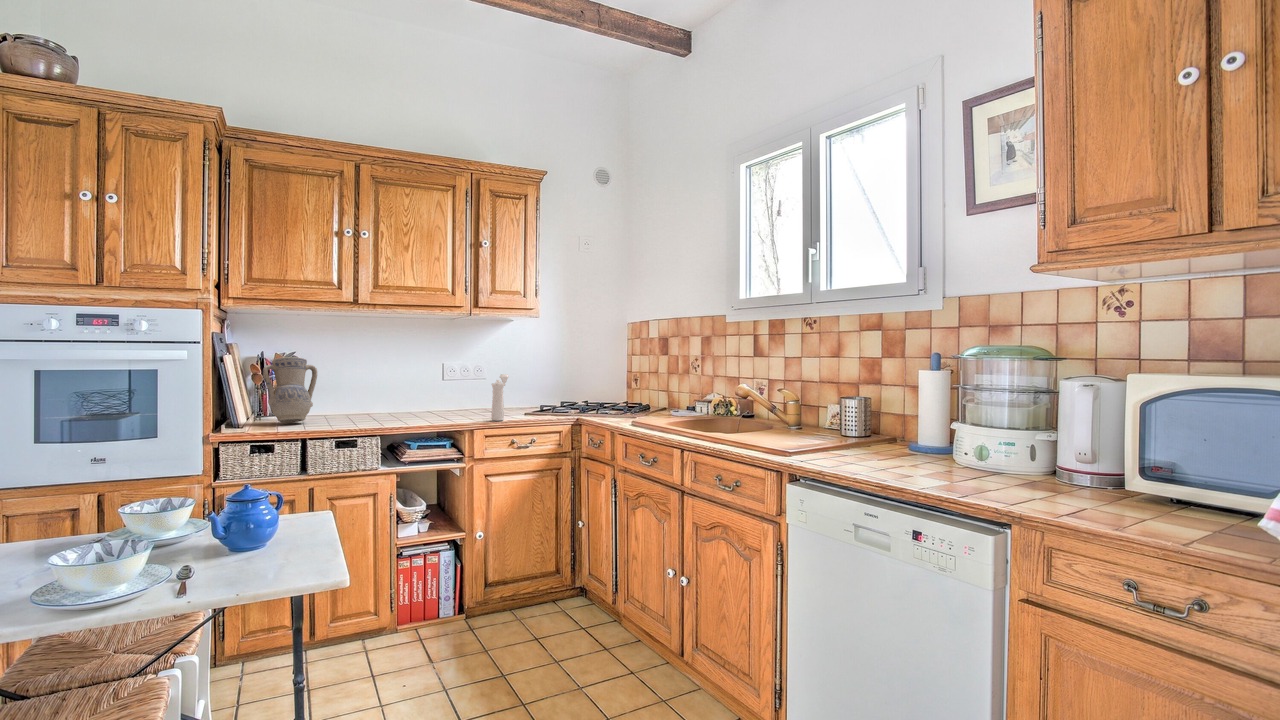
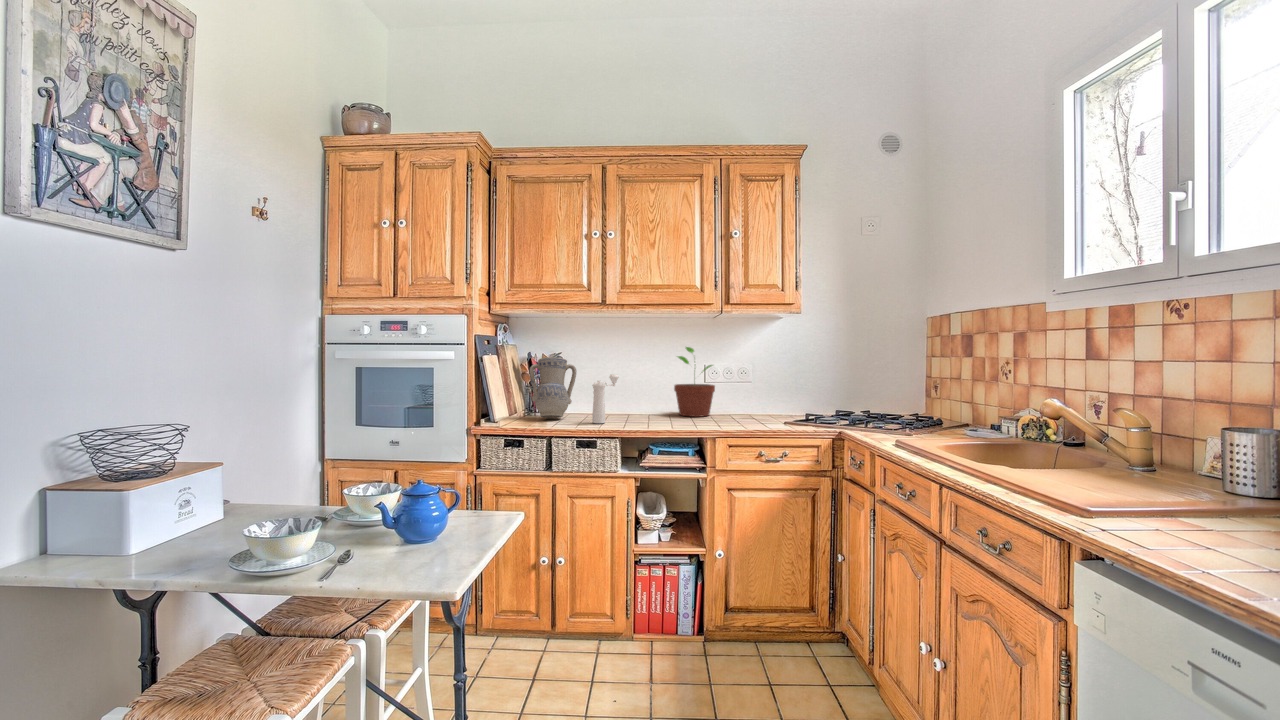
potted plant: none [421,347,463,415] -> present [674,347,715,417]
pepper mill: present [491,374,509,421] -> present [592,374,619,423]

